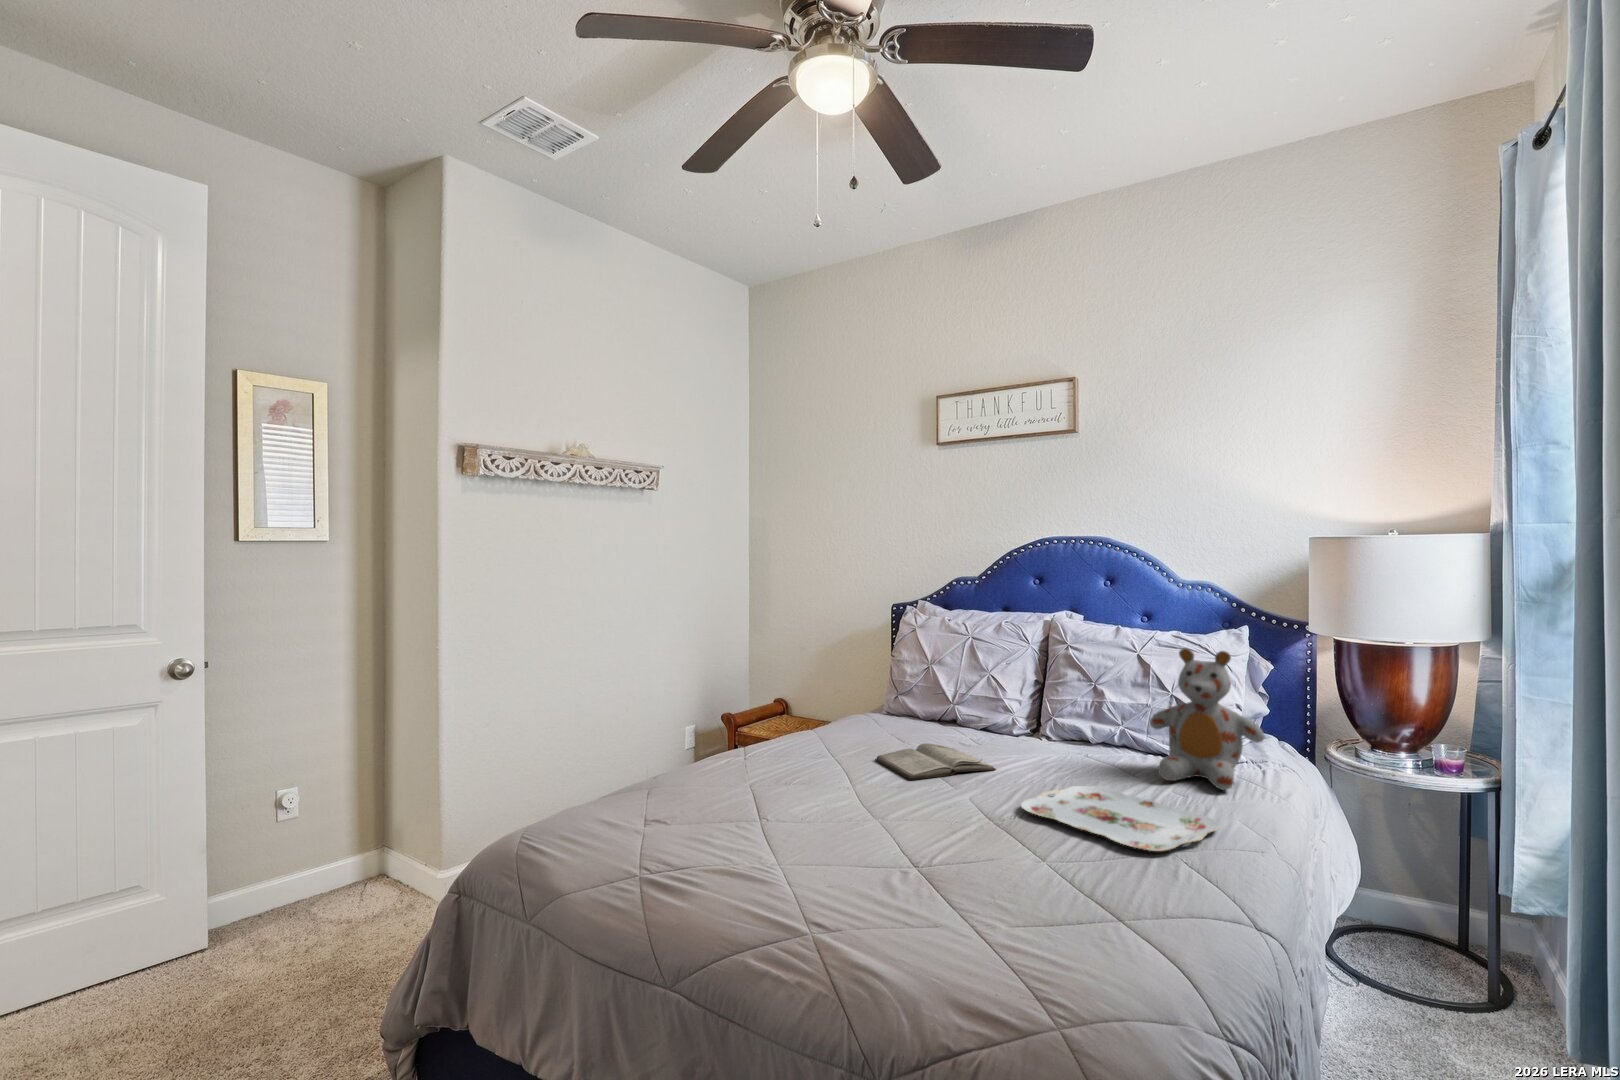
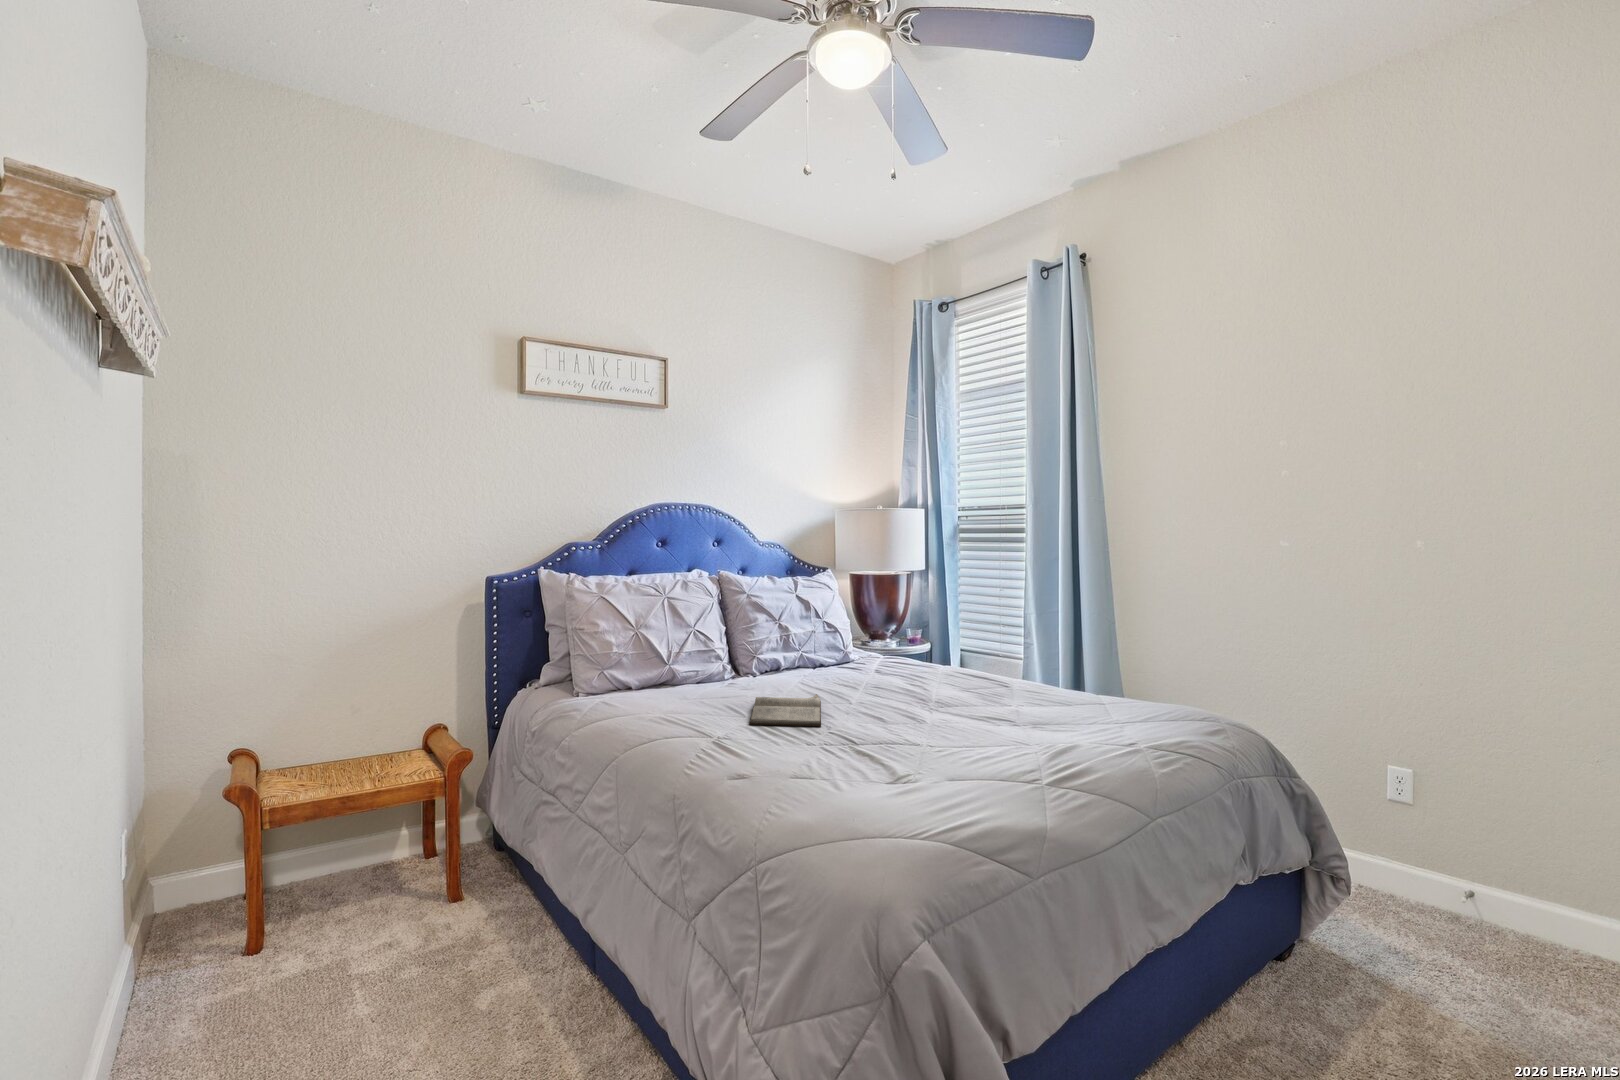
stuffed bear: present [1150,648,1265,790] -> none [851,586,920,677]
serving tray: present [1021,786,1219,851] -> none [888,686,1013,714]

